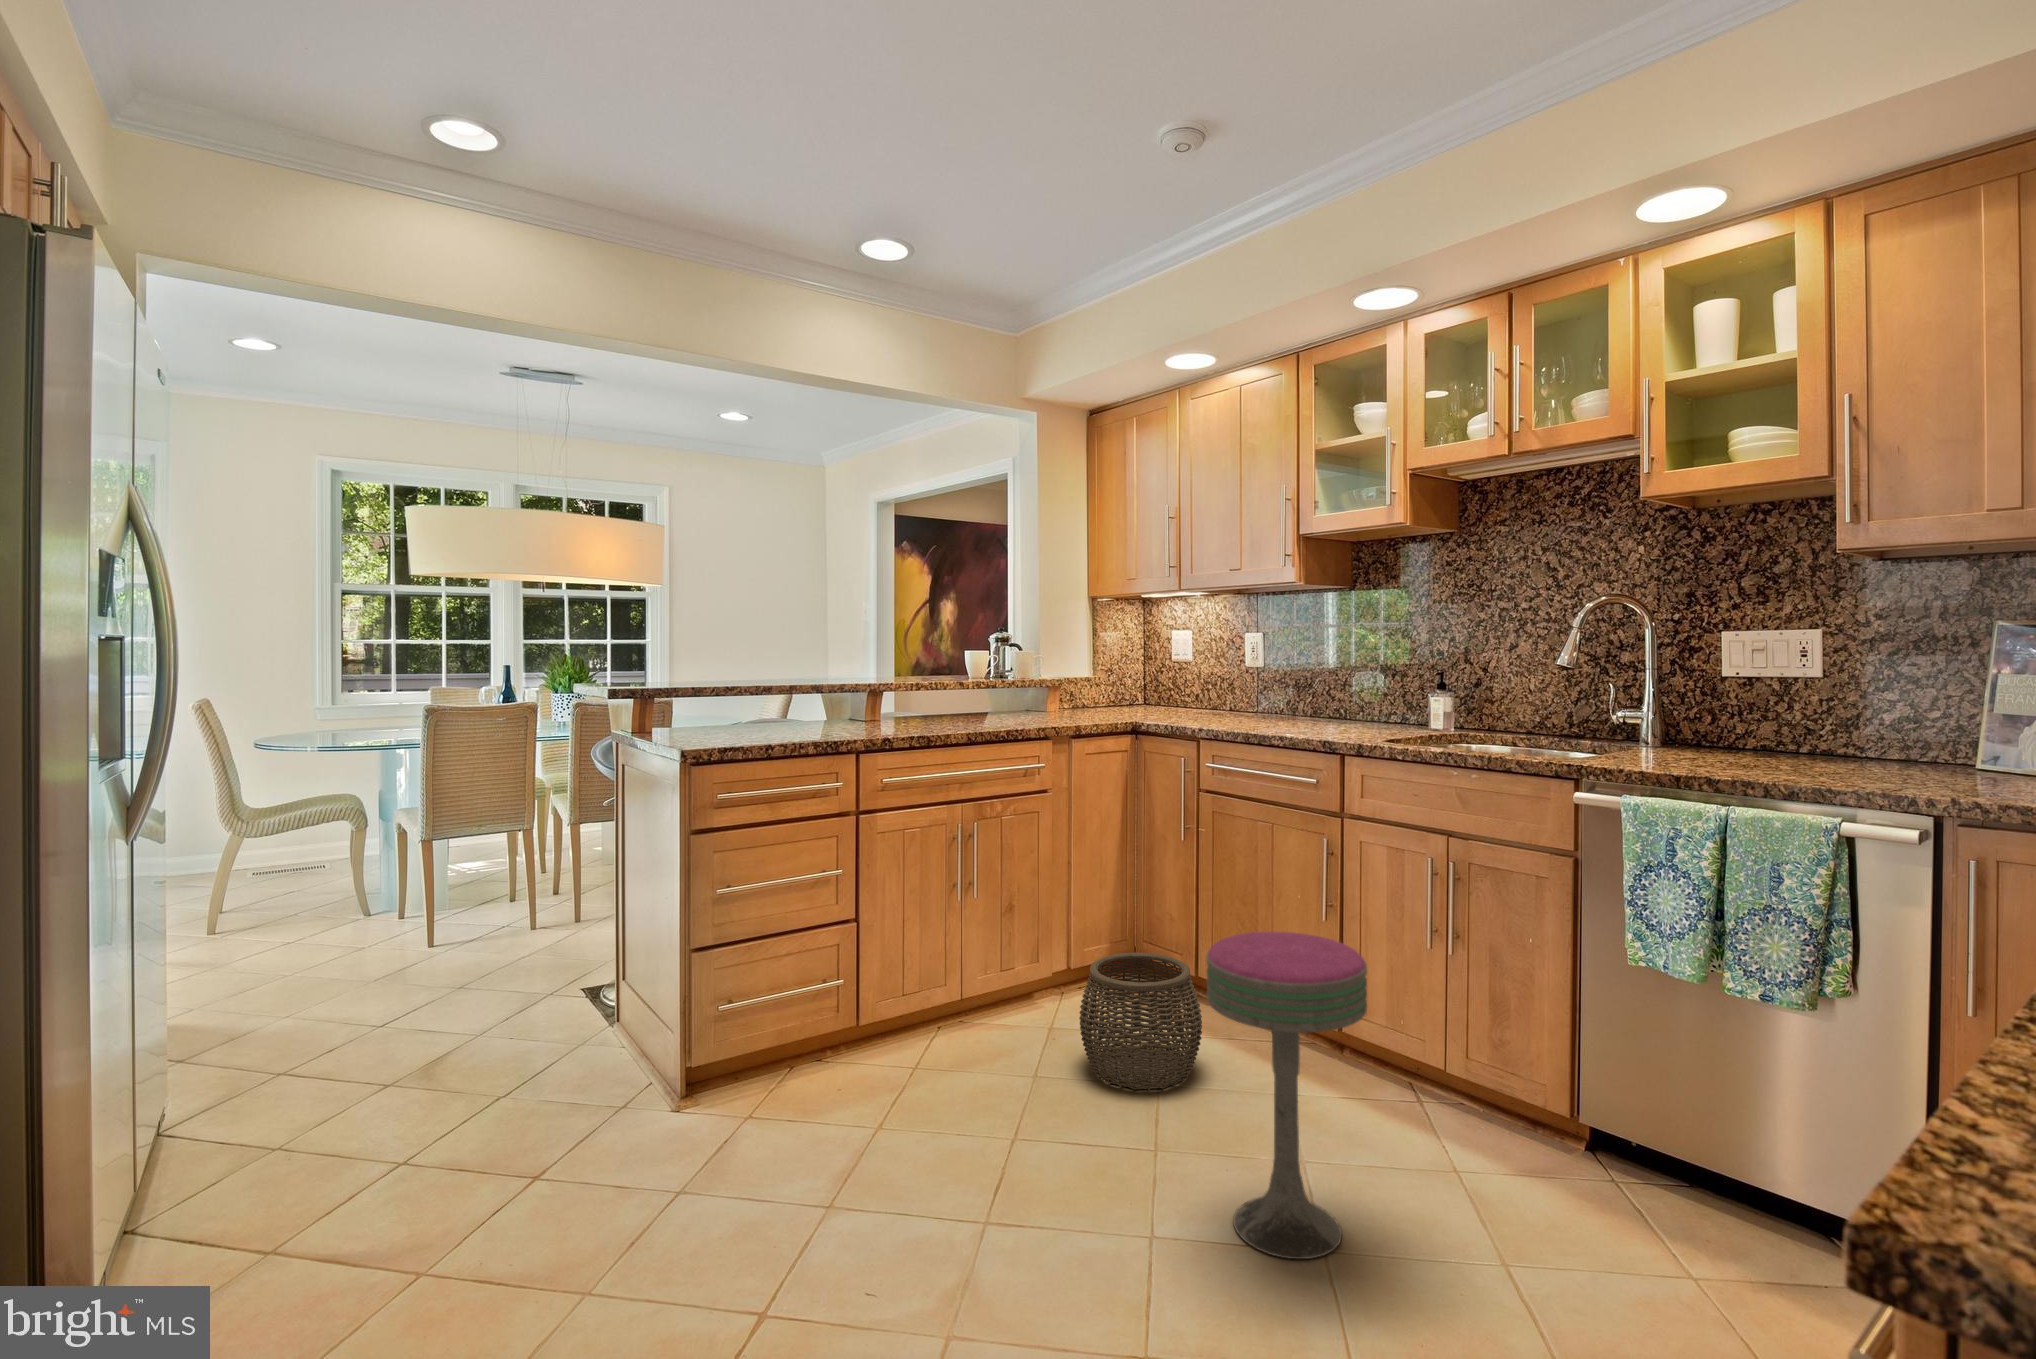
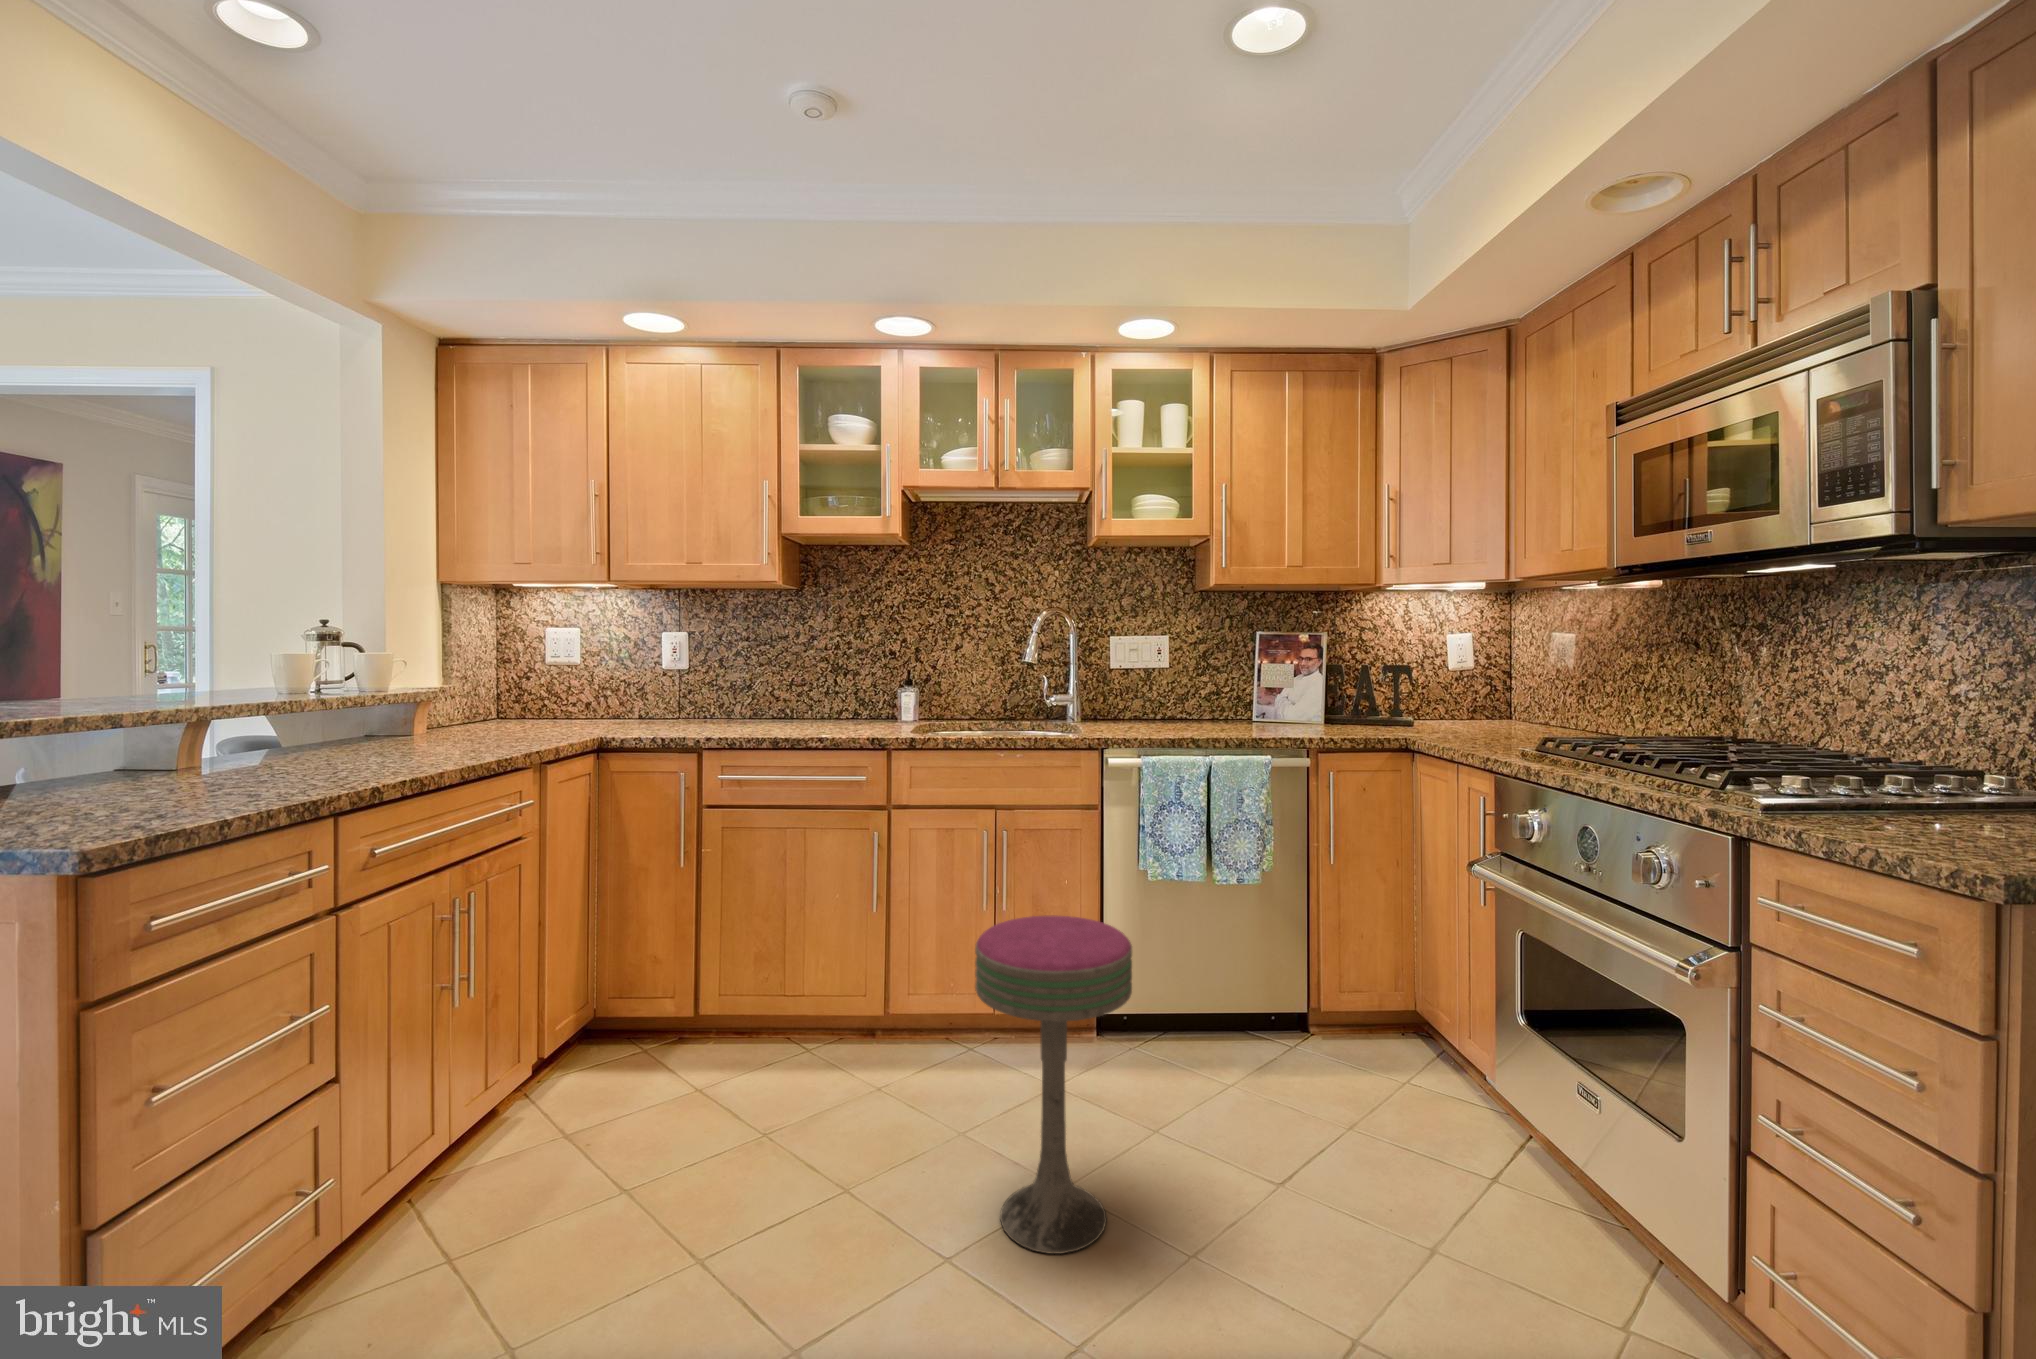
woven basket: present [1079,953,1202,1091] -> none [650,997,807,1176]

